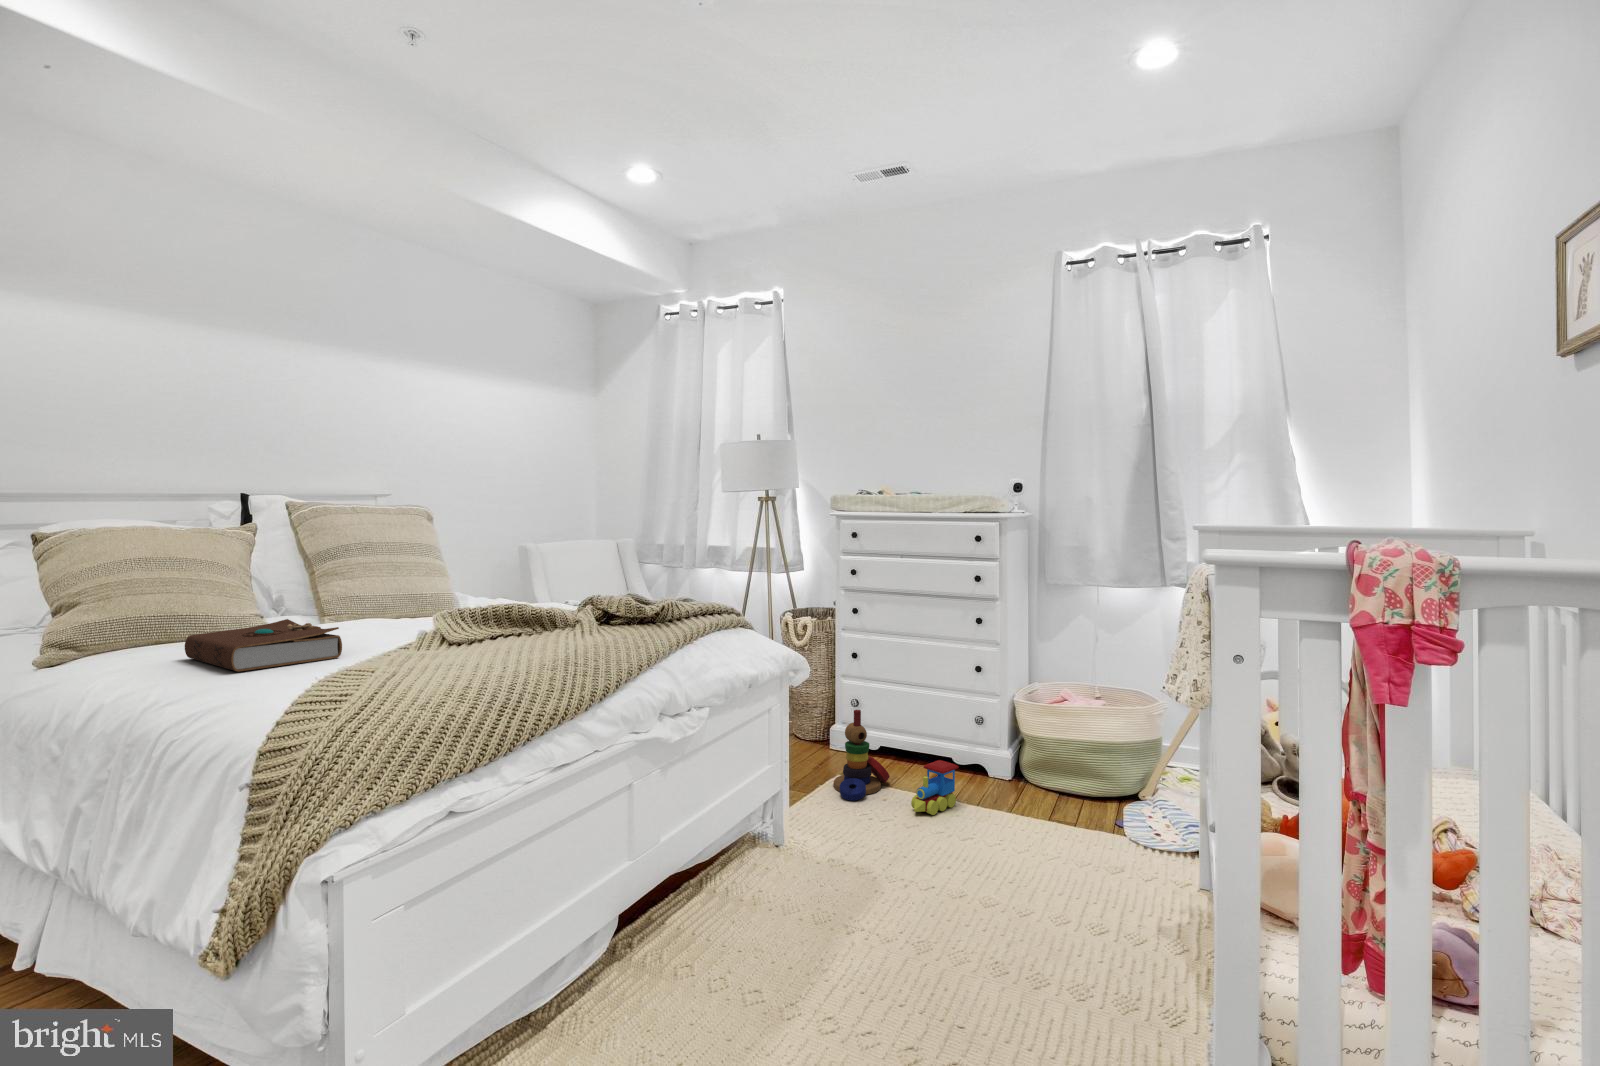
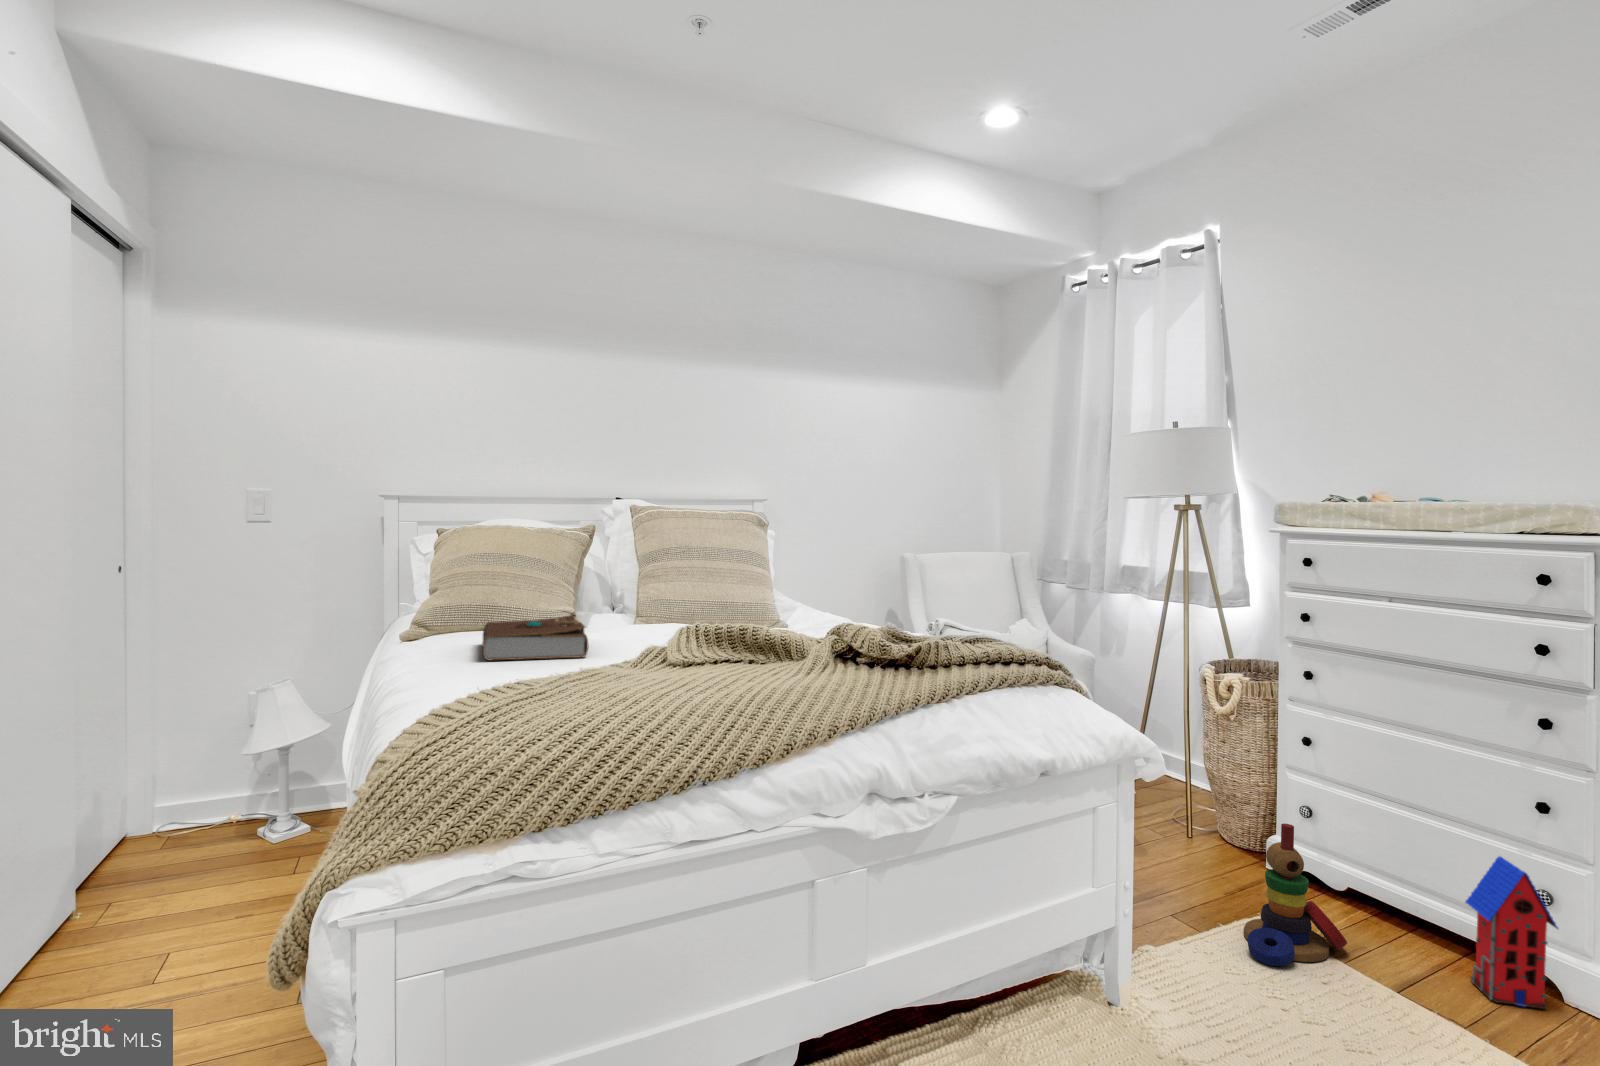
toy house: none [946,706,988,789] -> present [1465,856,1558,1009]
toy train: present [911,760,959,815] -> none [1374,941,1479,1035]

